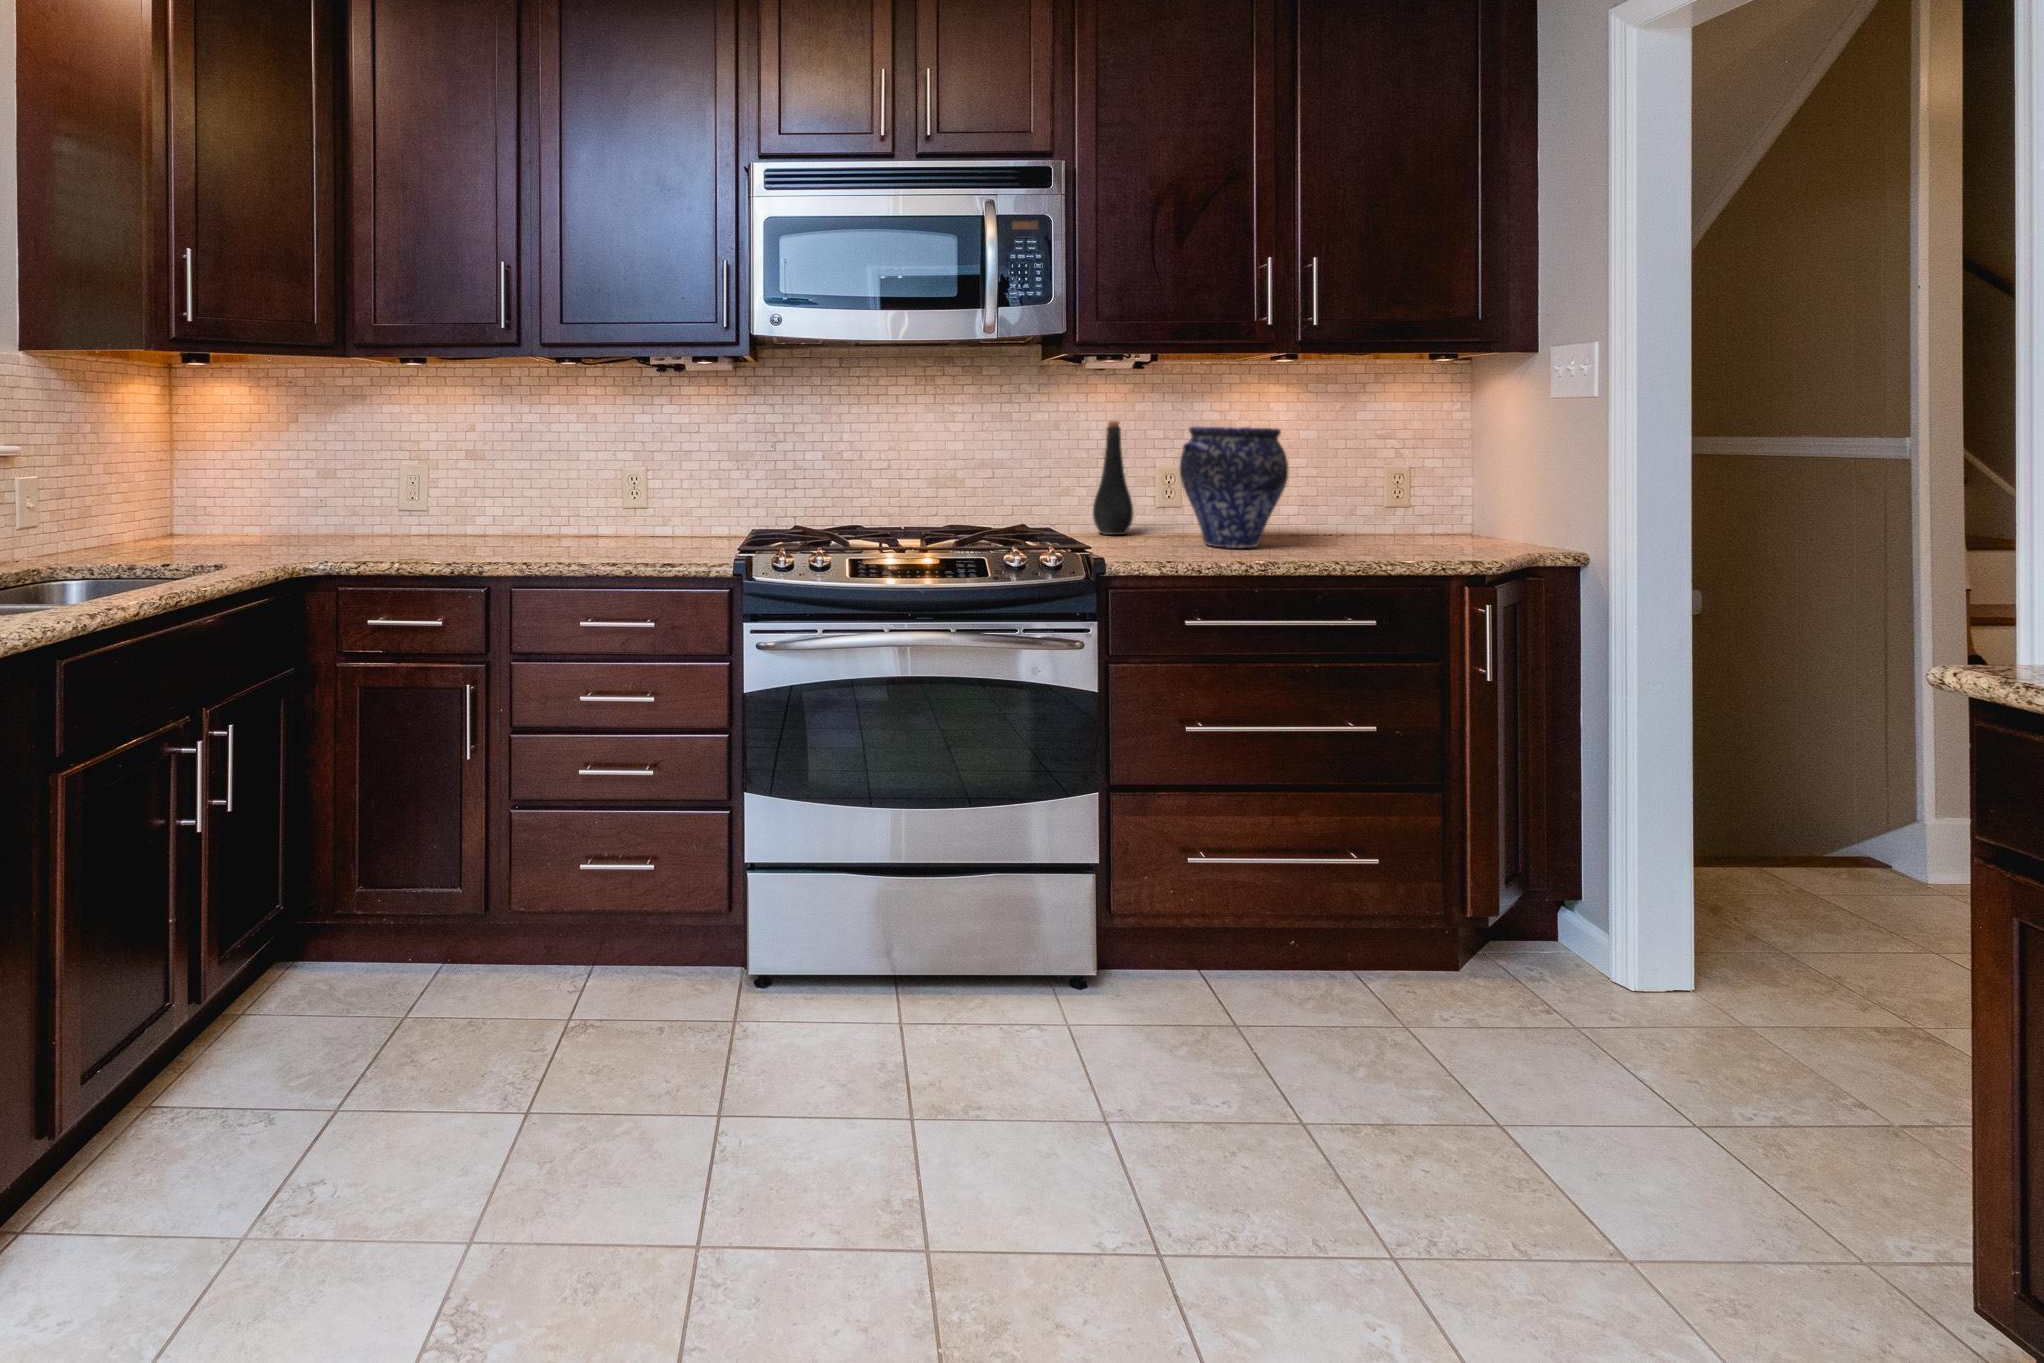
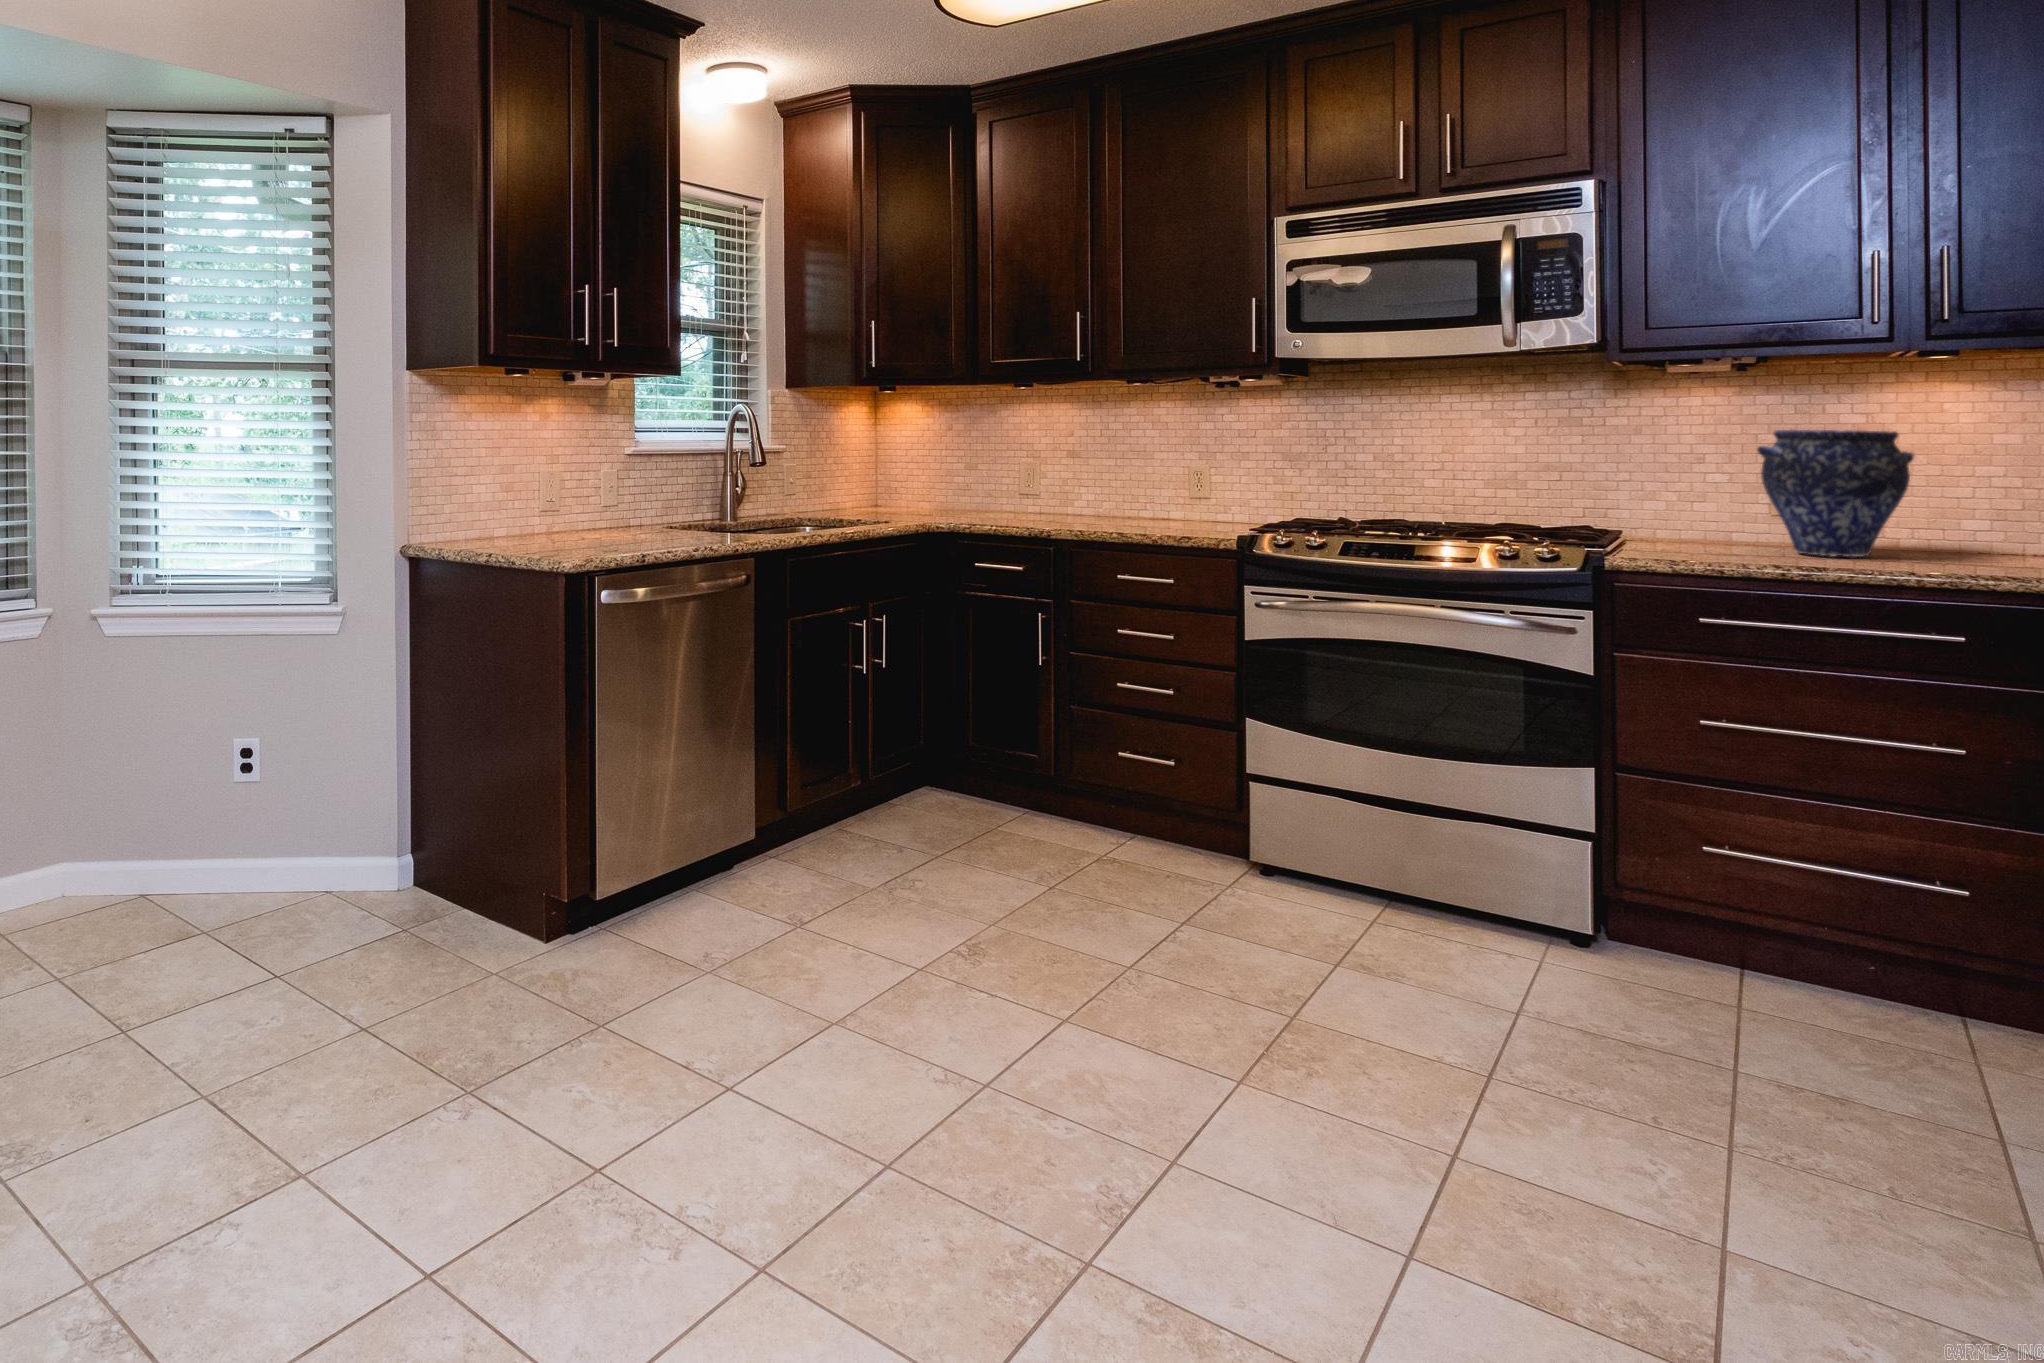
bottle: present [1093,421,1133,535] -> none [1675,426,1727,541]

